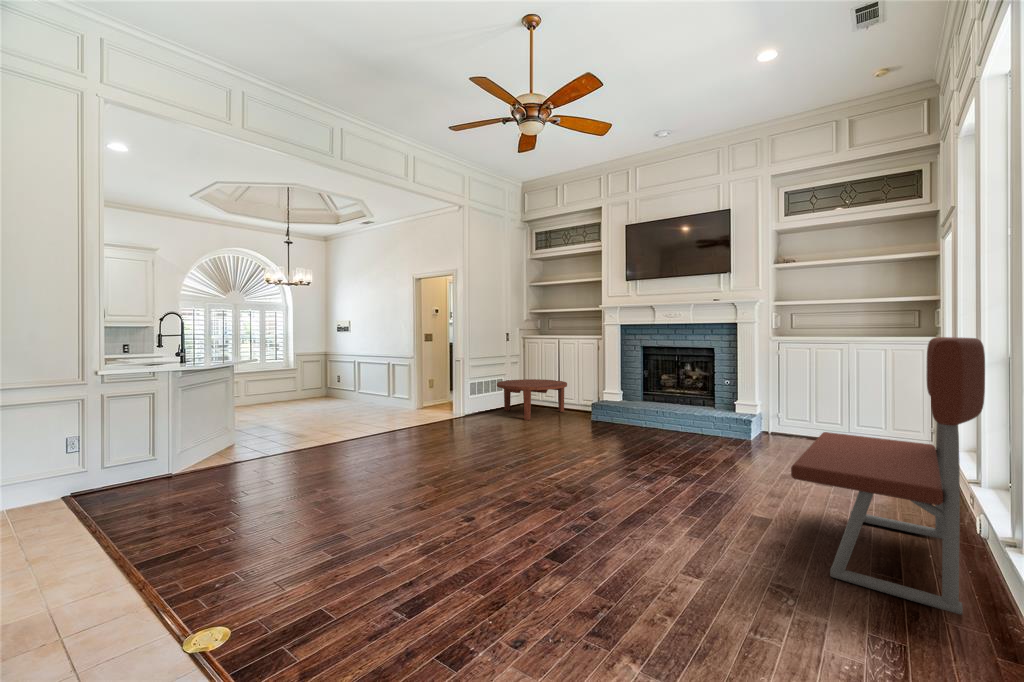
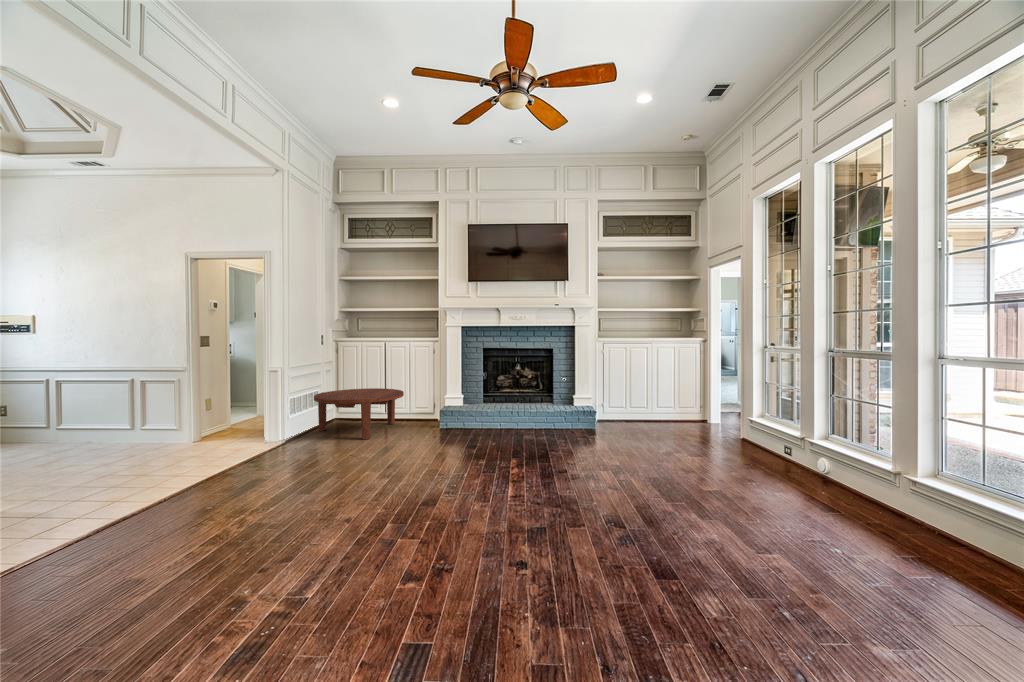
bench: present [791,337,985,615] -> none [739,336,945,546]

